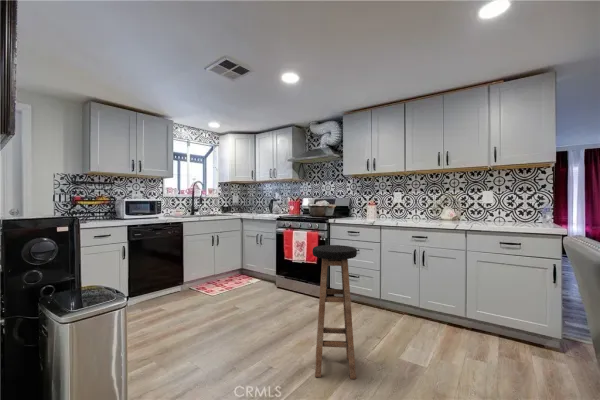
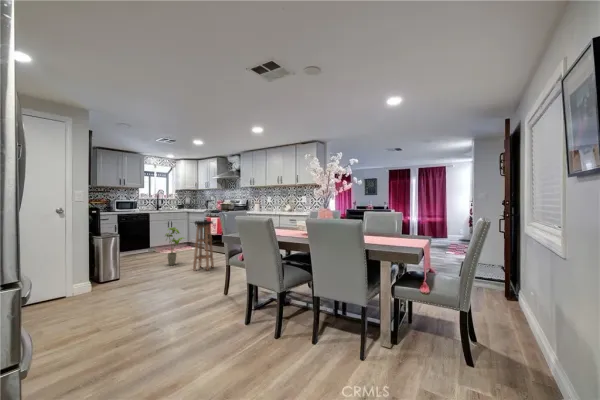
house plant: none [229,258,273,346] -> present [166,227,183,265]

